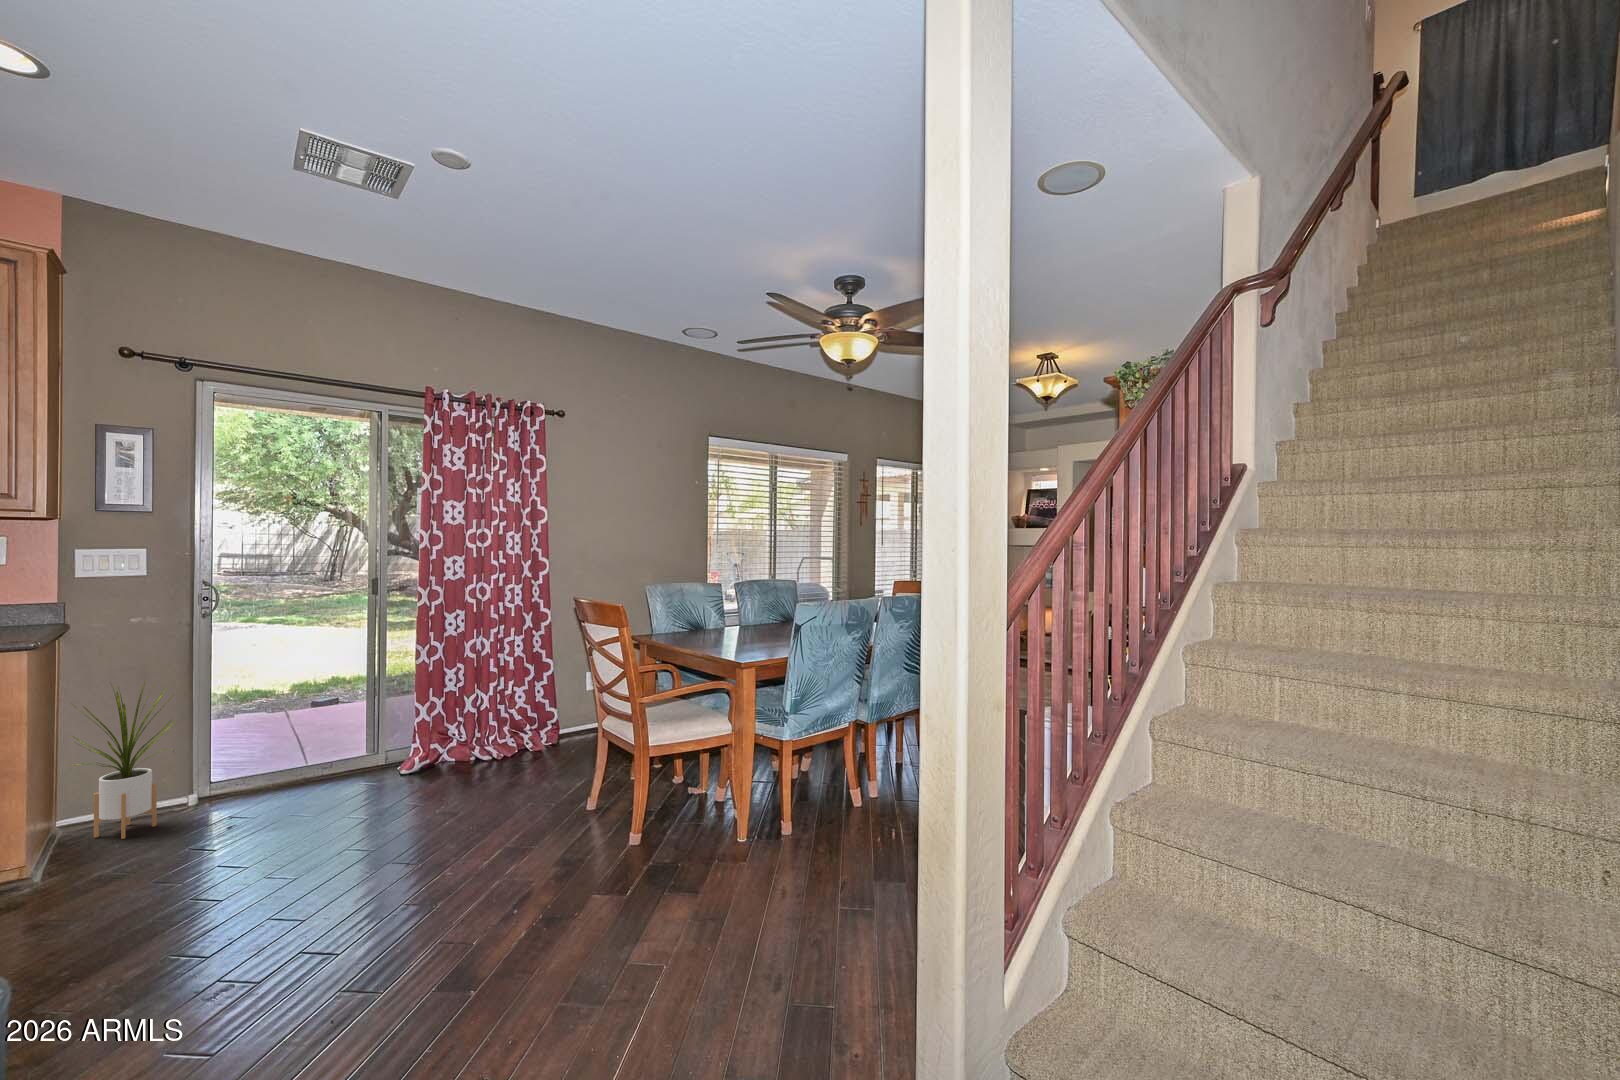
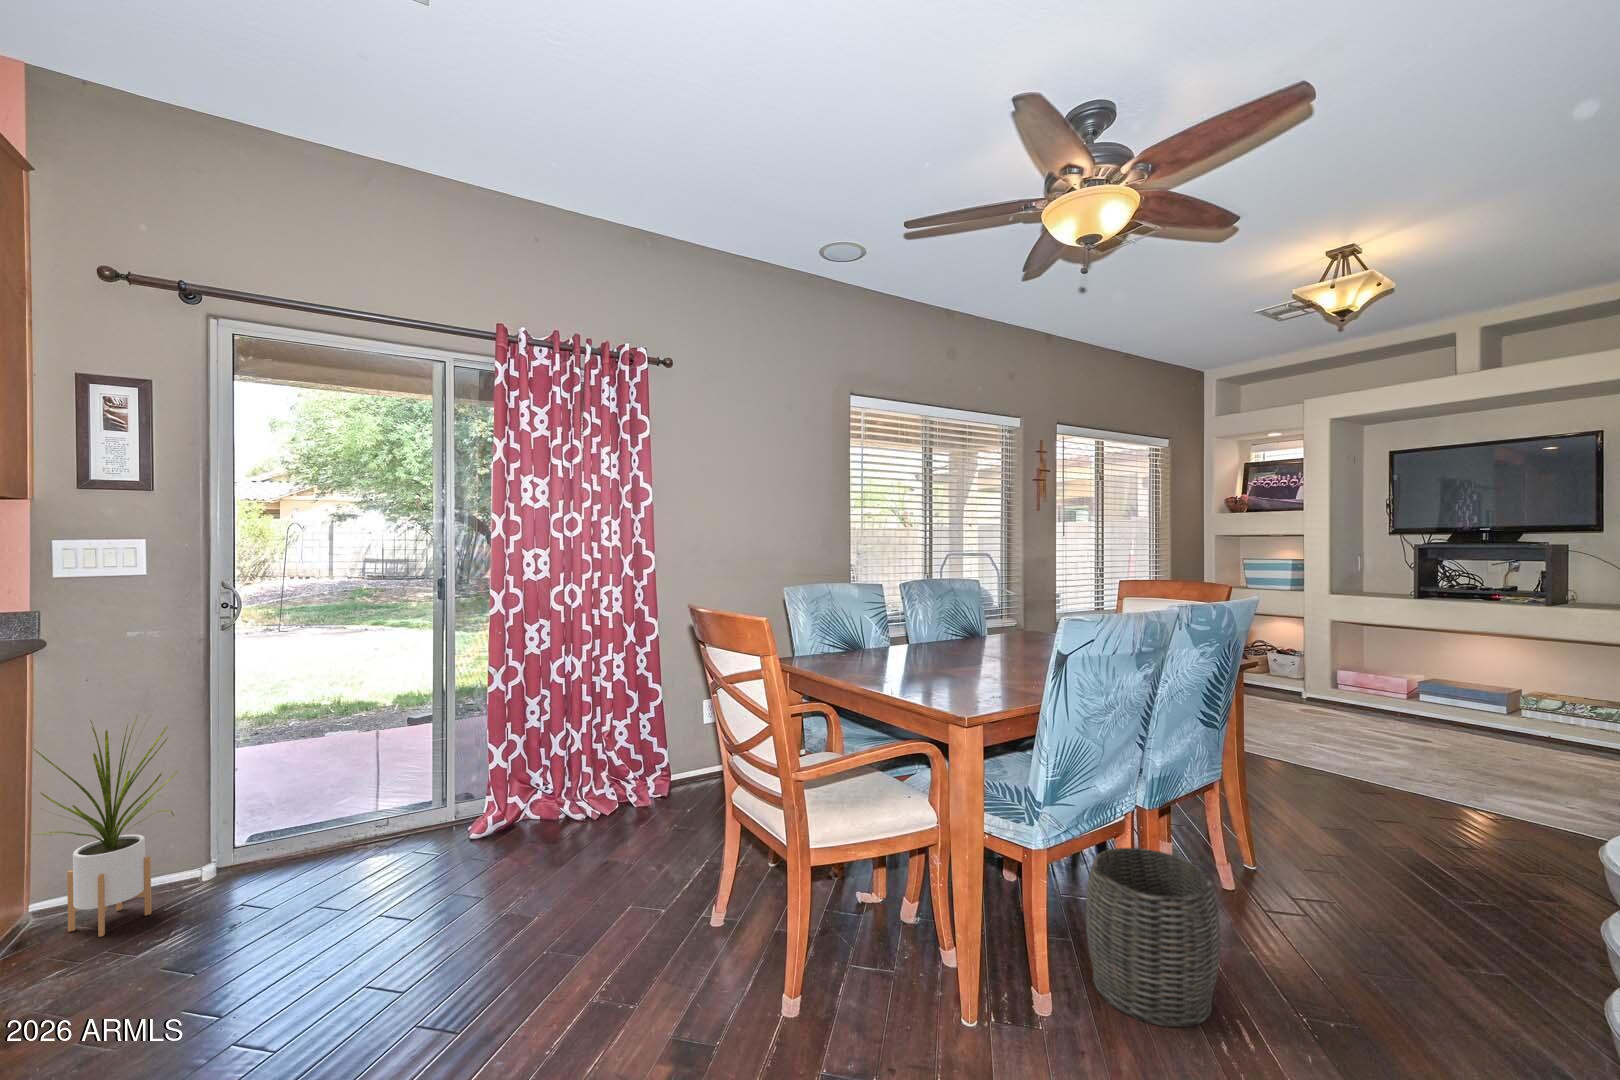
woven basket: none [819,744,891,838] -> present [1086,848,1220,1027]

